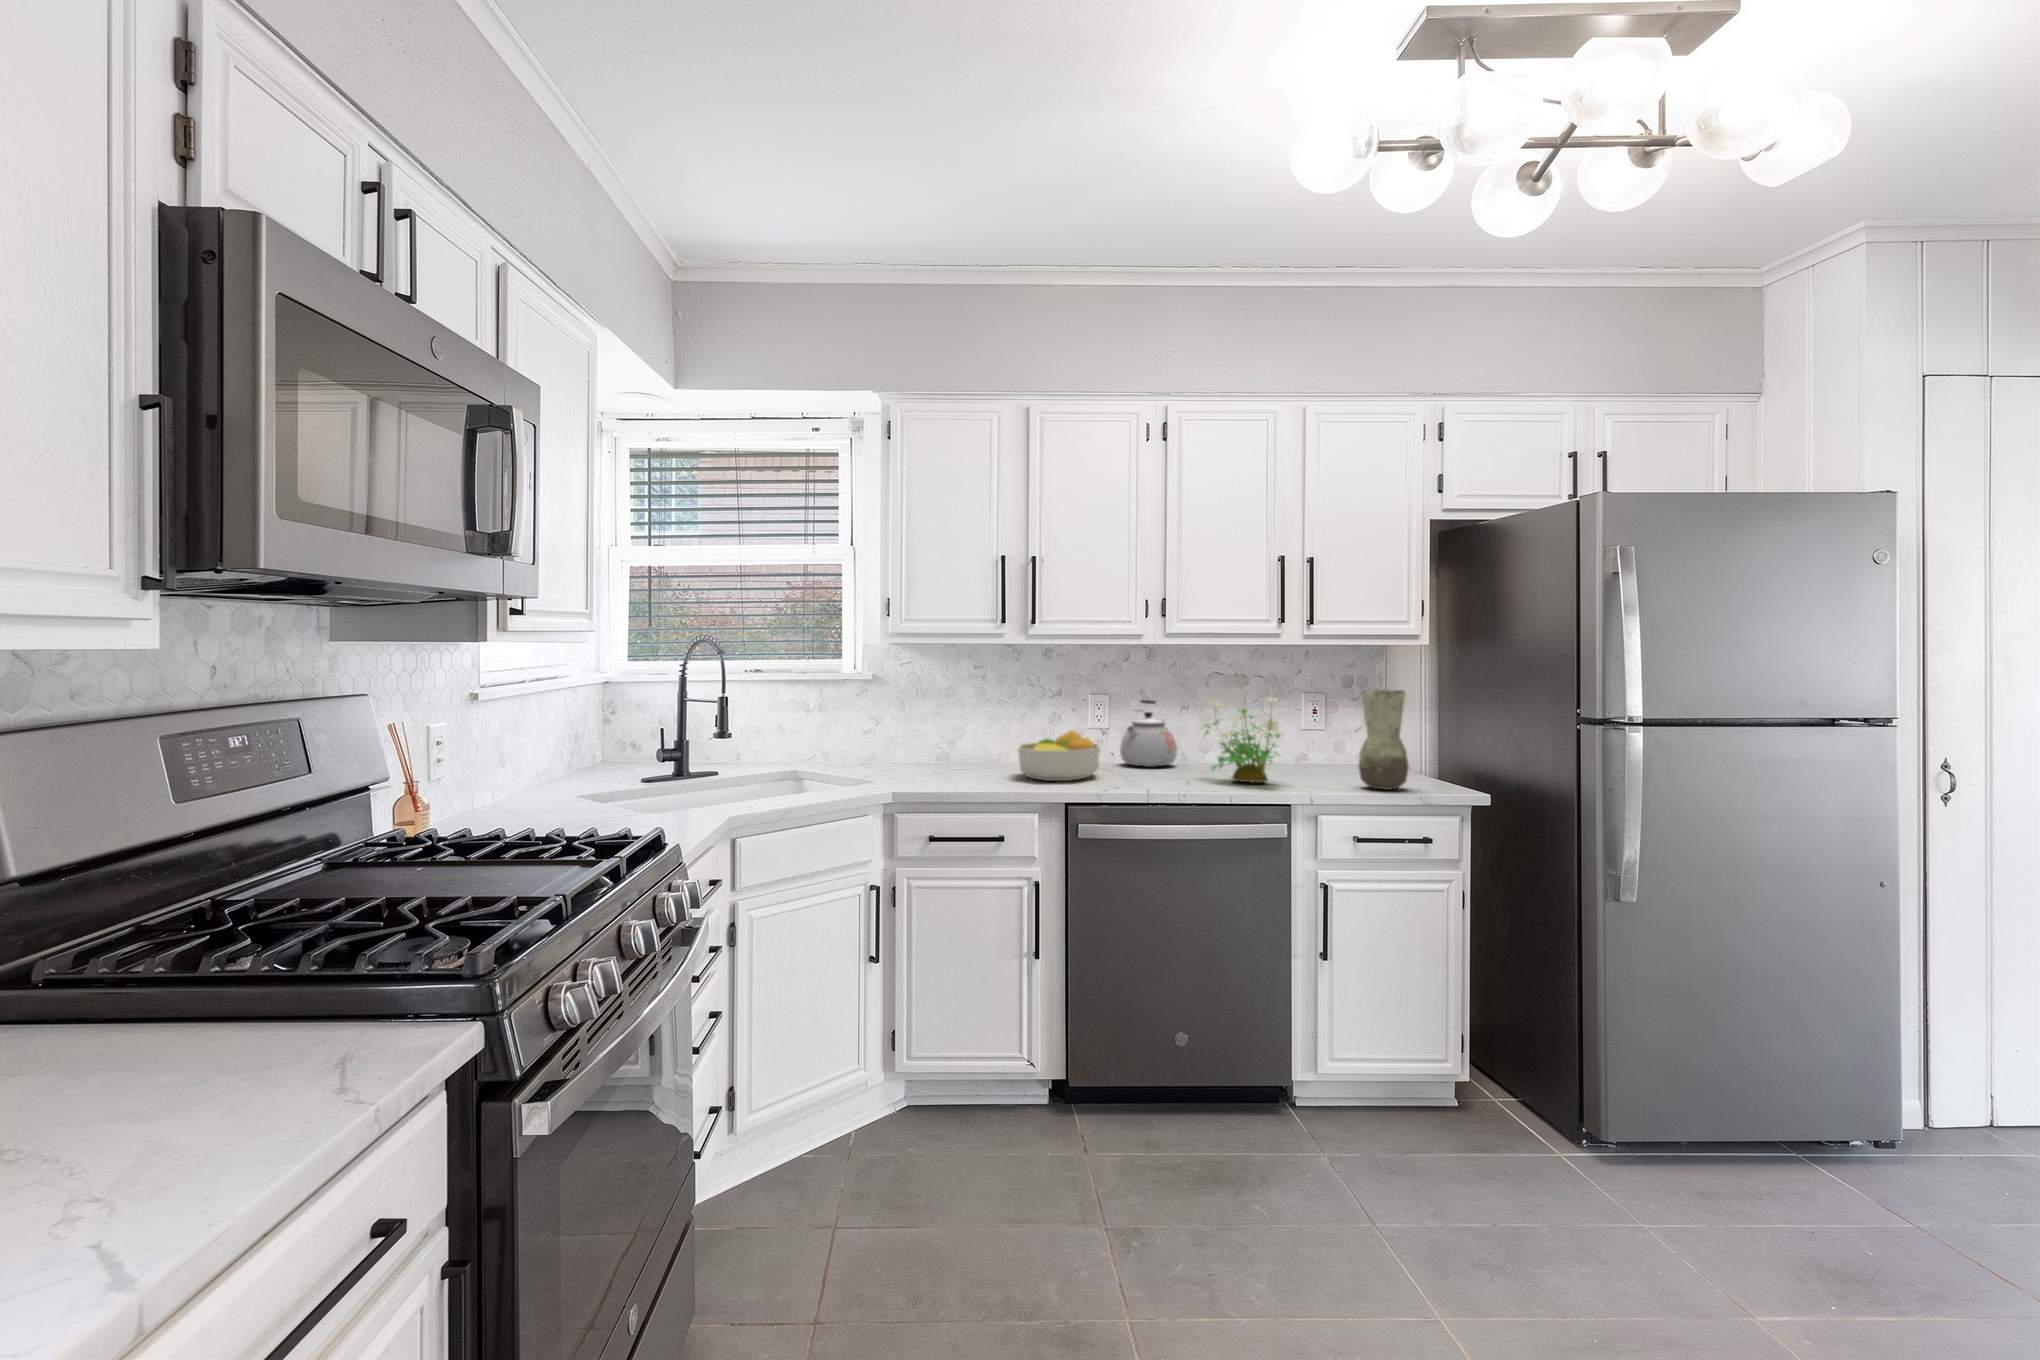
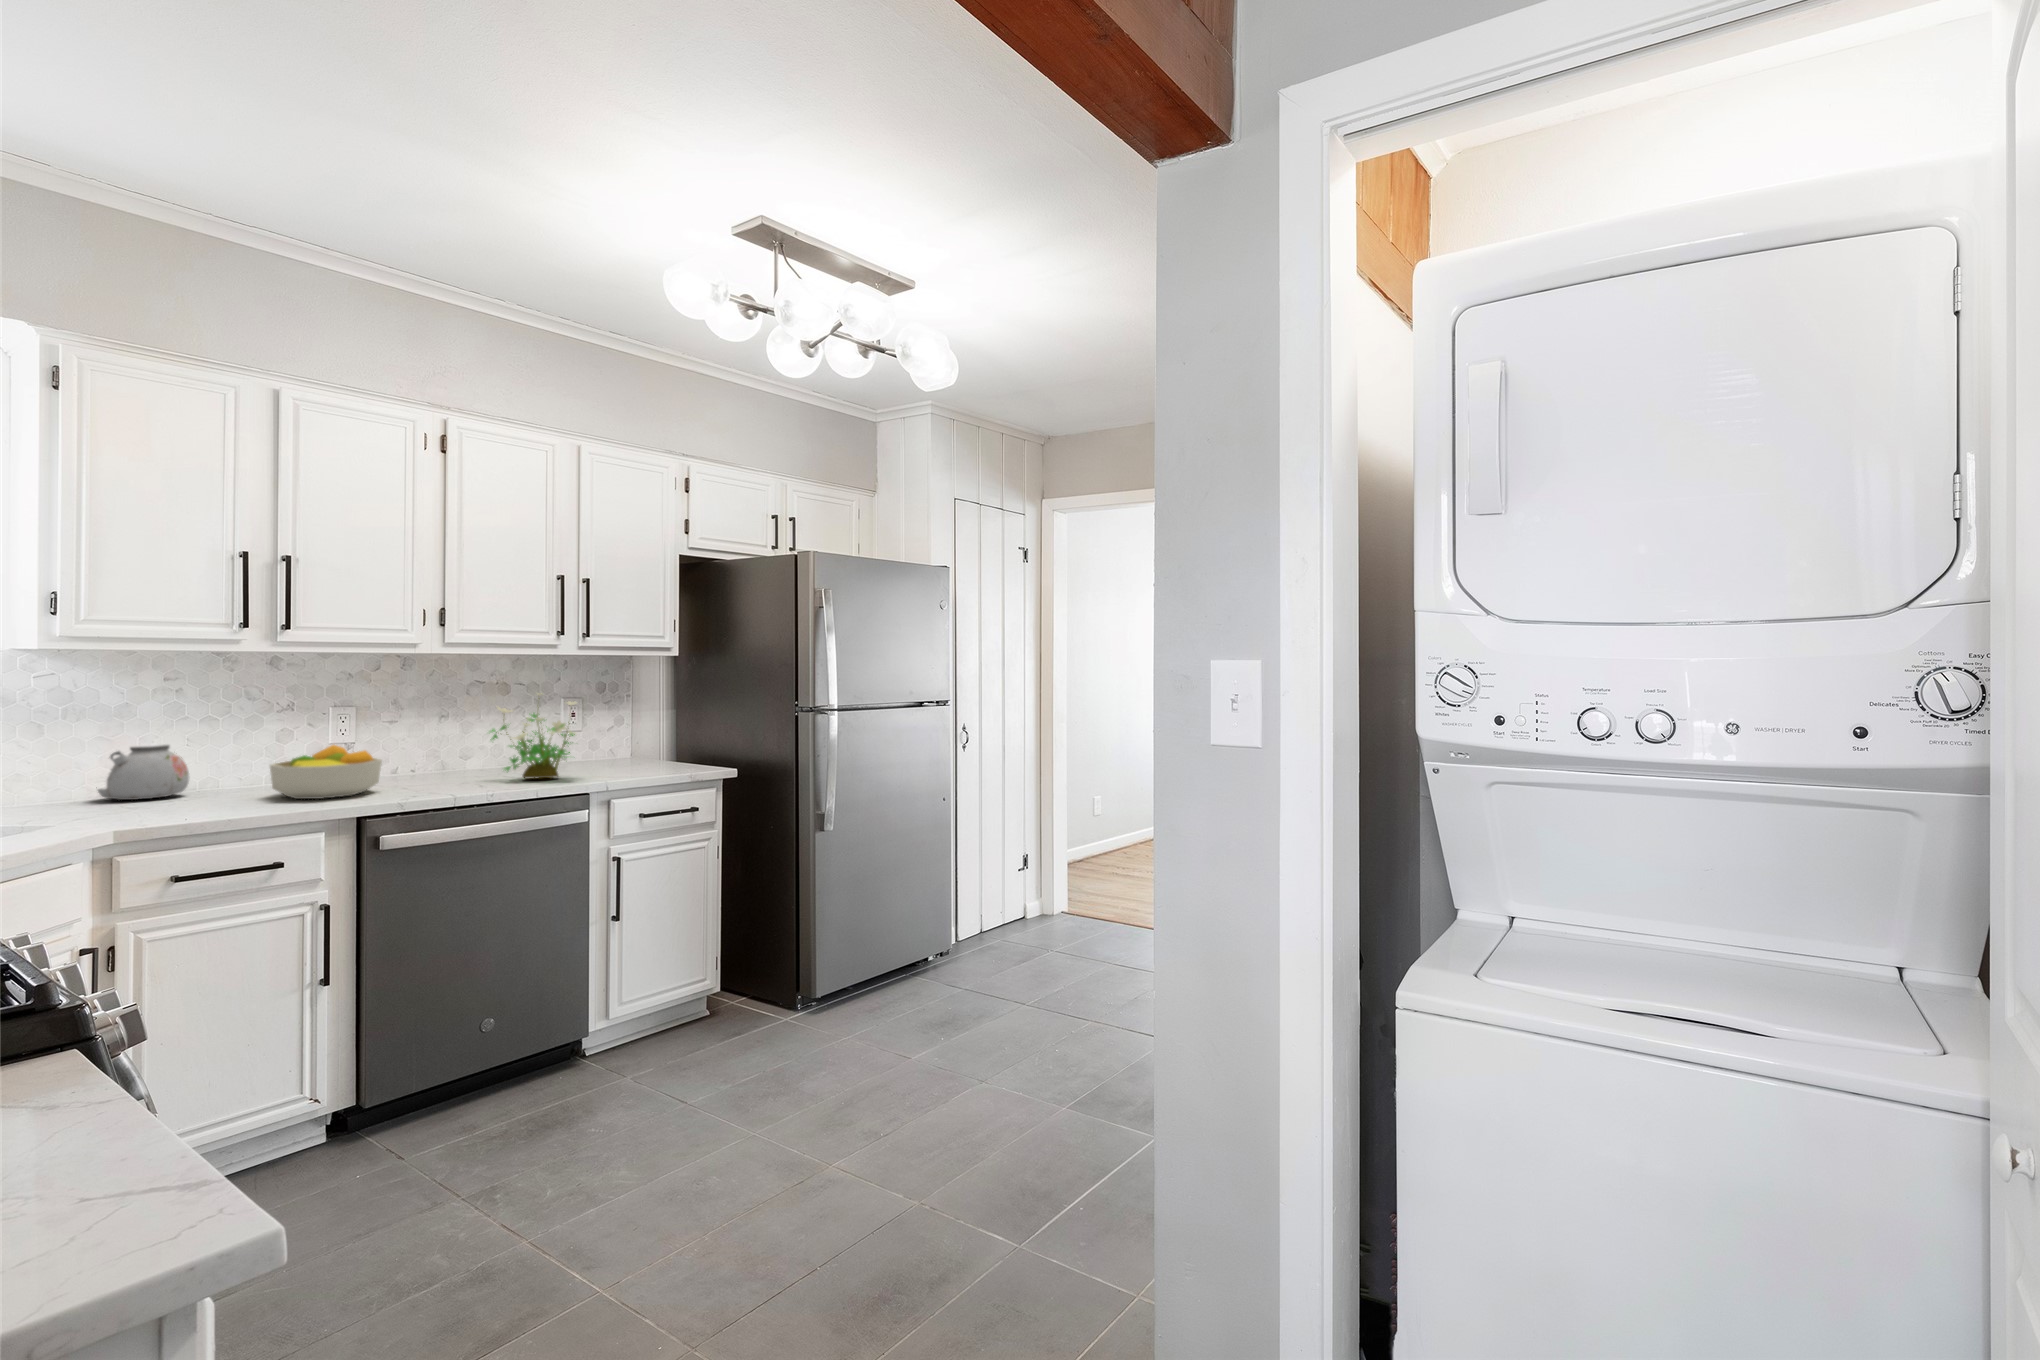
vase: present [1359,690,1409,790] -> none [638,692,680,773]
kettle: present [1120,700,1177,767] -> present [98,744,189,800]

